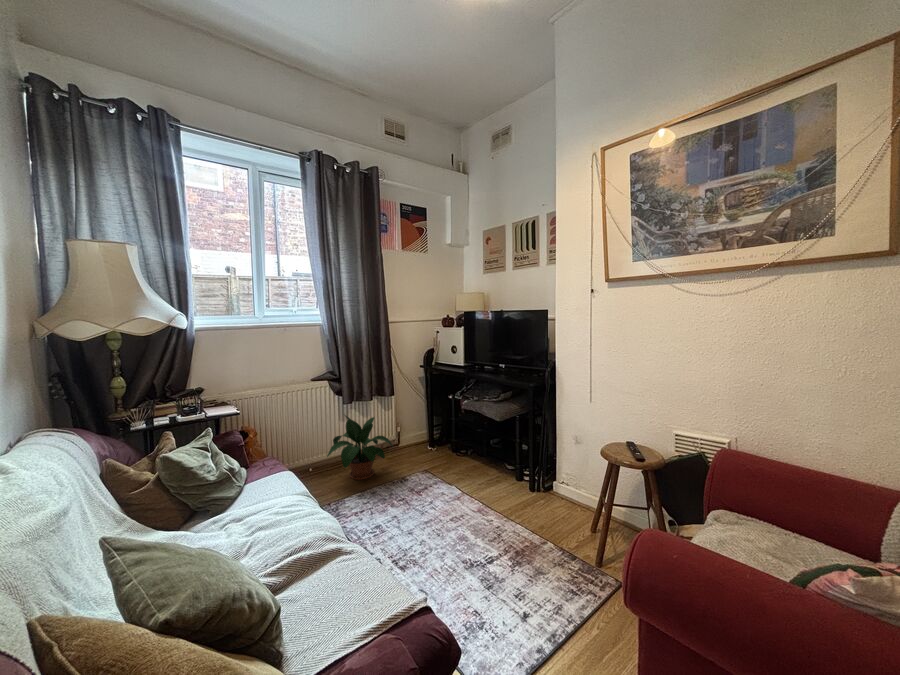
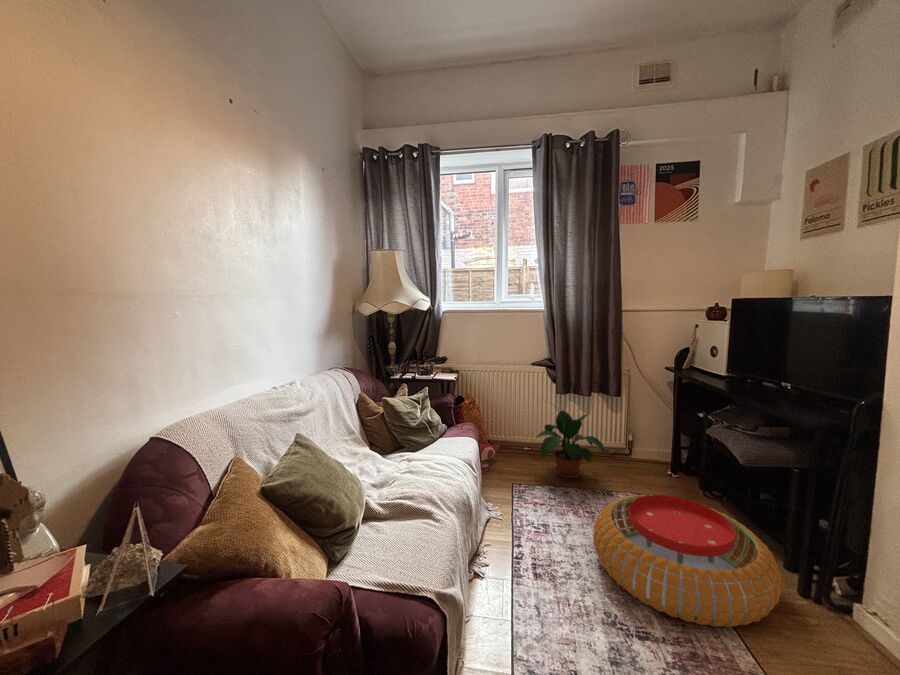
pouf: none [422,460,538,542] -> present [593,494,782,627]

